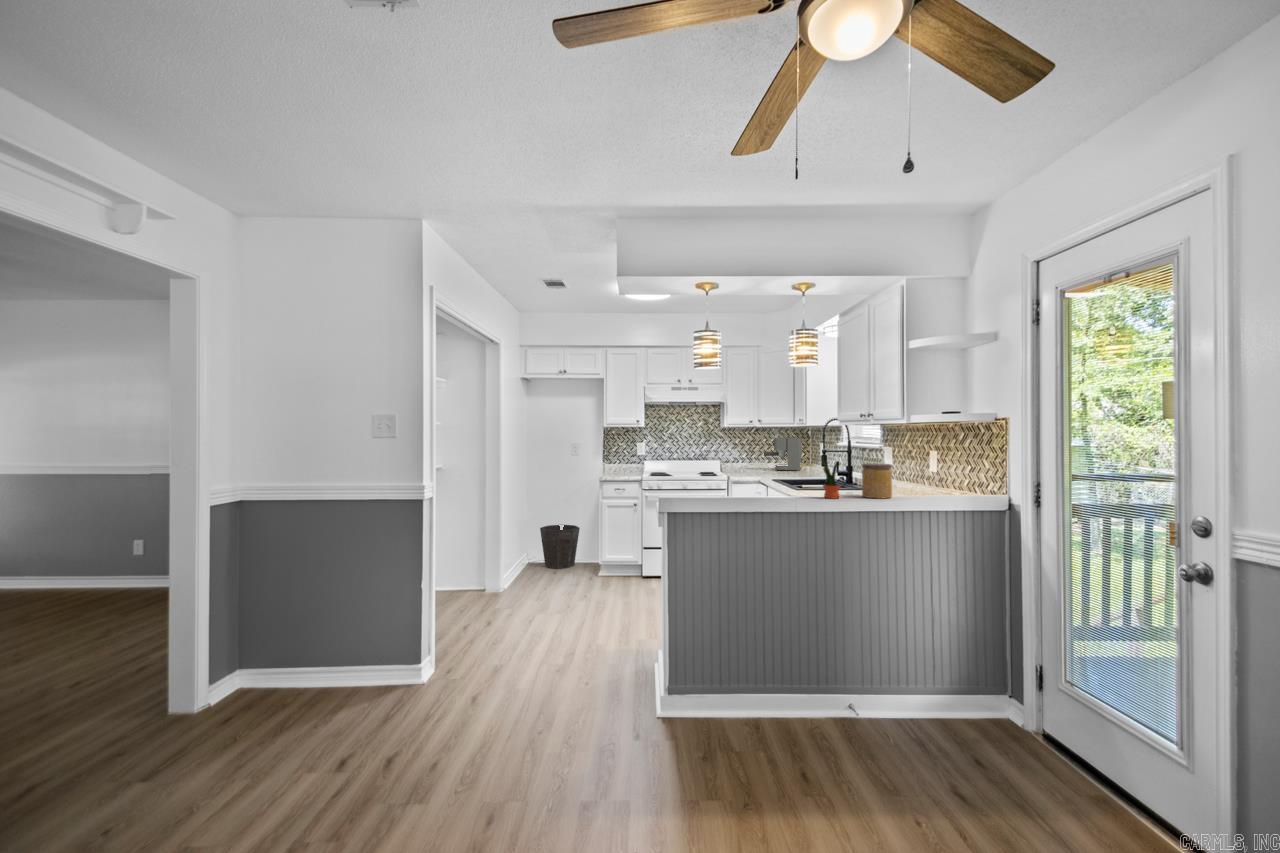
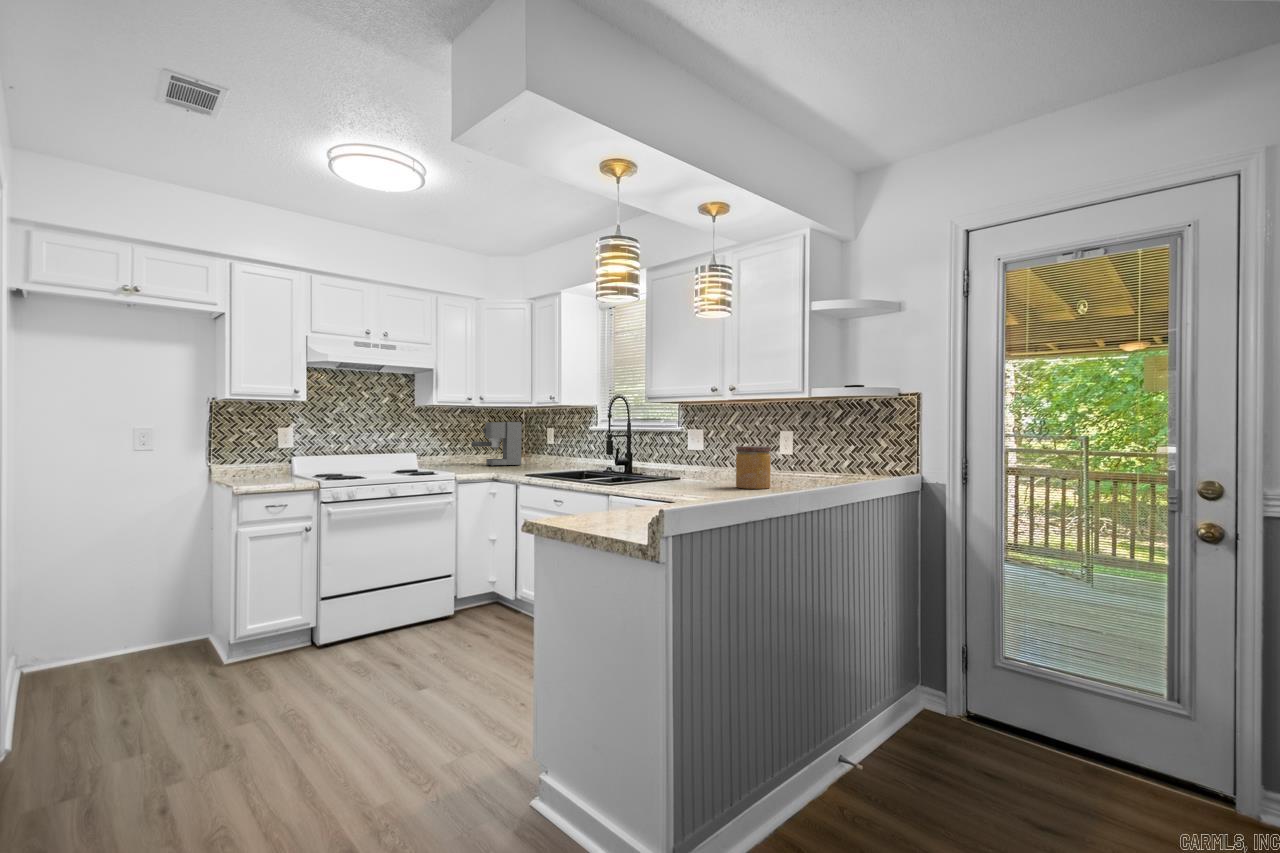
potted plant: present [822,458,841,499] -> none [698,437,728,493]
waste bin: present [540,525,580,569] -> none [72,583,171,676]

